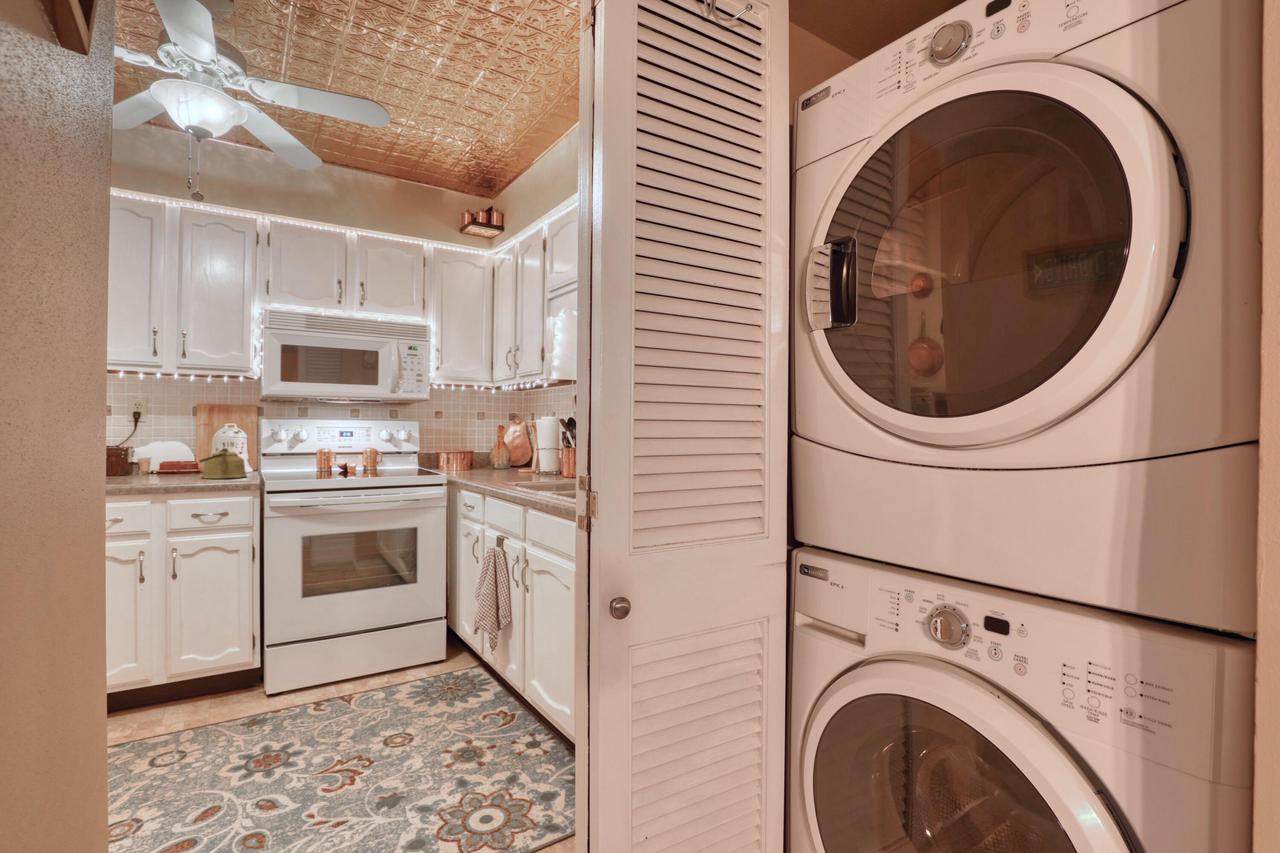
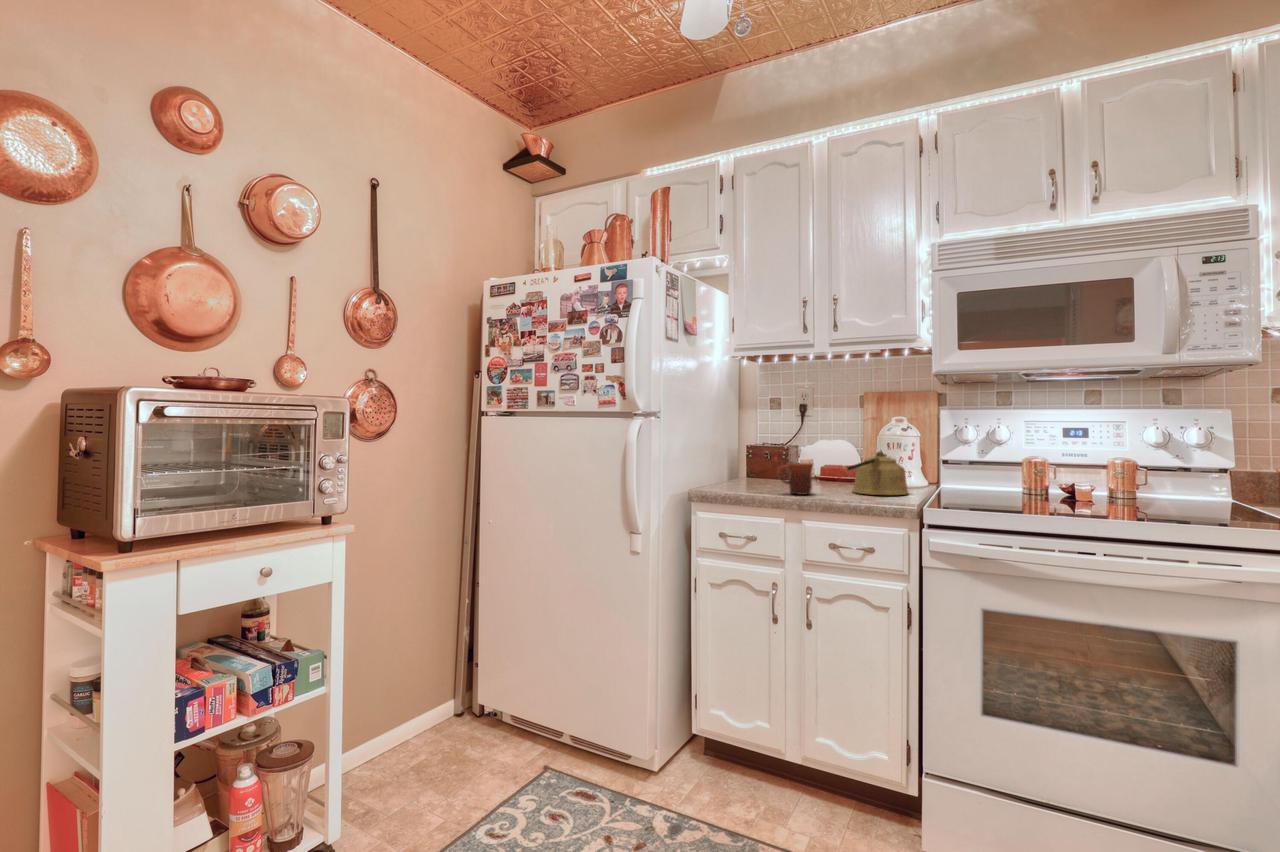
mug: none [140,458,173,482] -> present [778,463,813,495]

